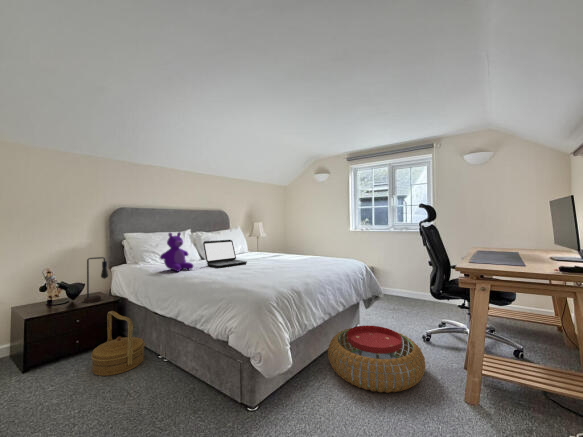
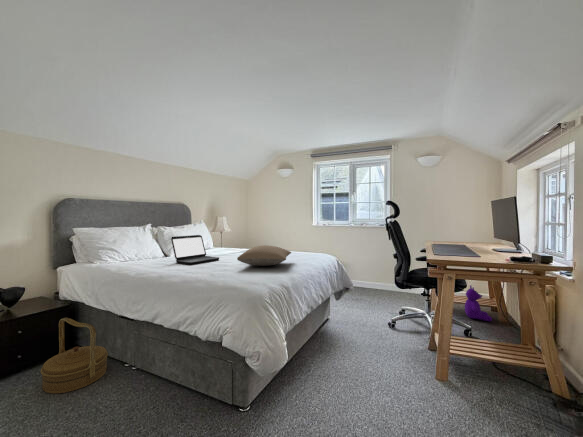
teddy bear: present [160,232,193,271] -> present [465,285,492,321]
pillow: none [257,251,314,270] -> present [237,245,291,266]
table lamp: present [84,257,108,303] -> none [24,256,56,310]
pouf: present [328,325,425,393] -> none [310,316,400,378]

